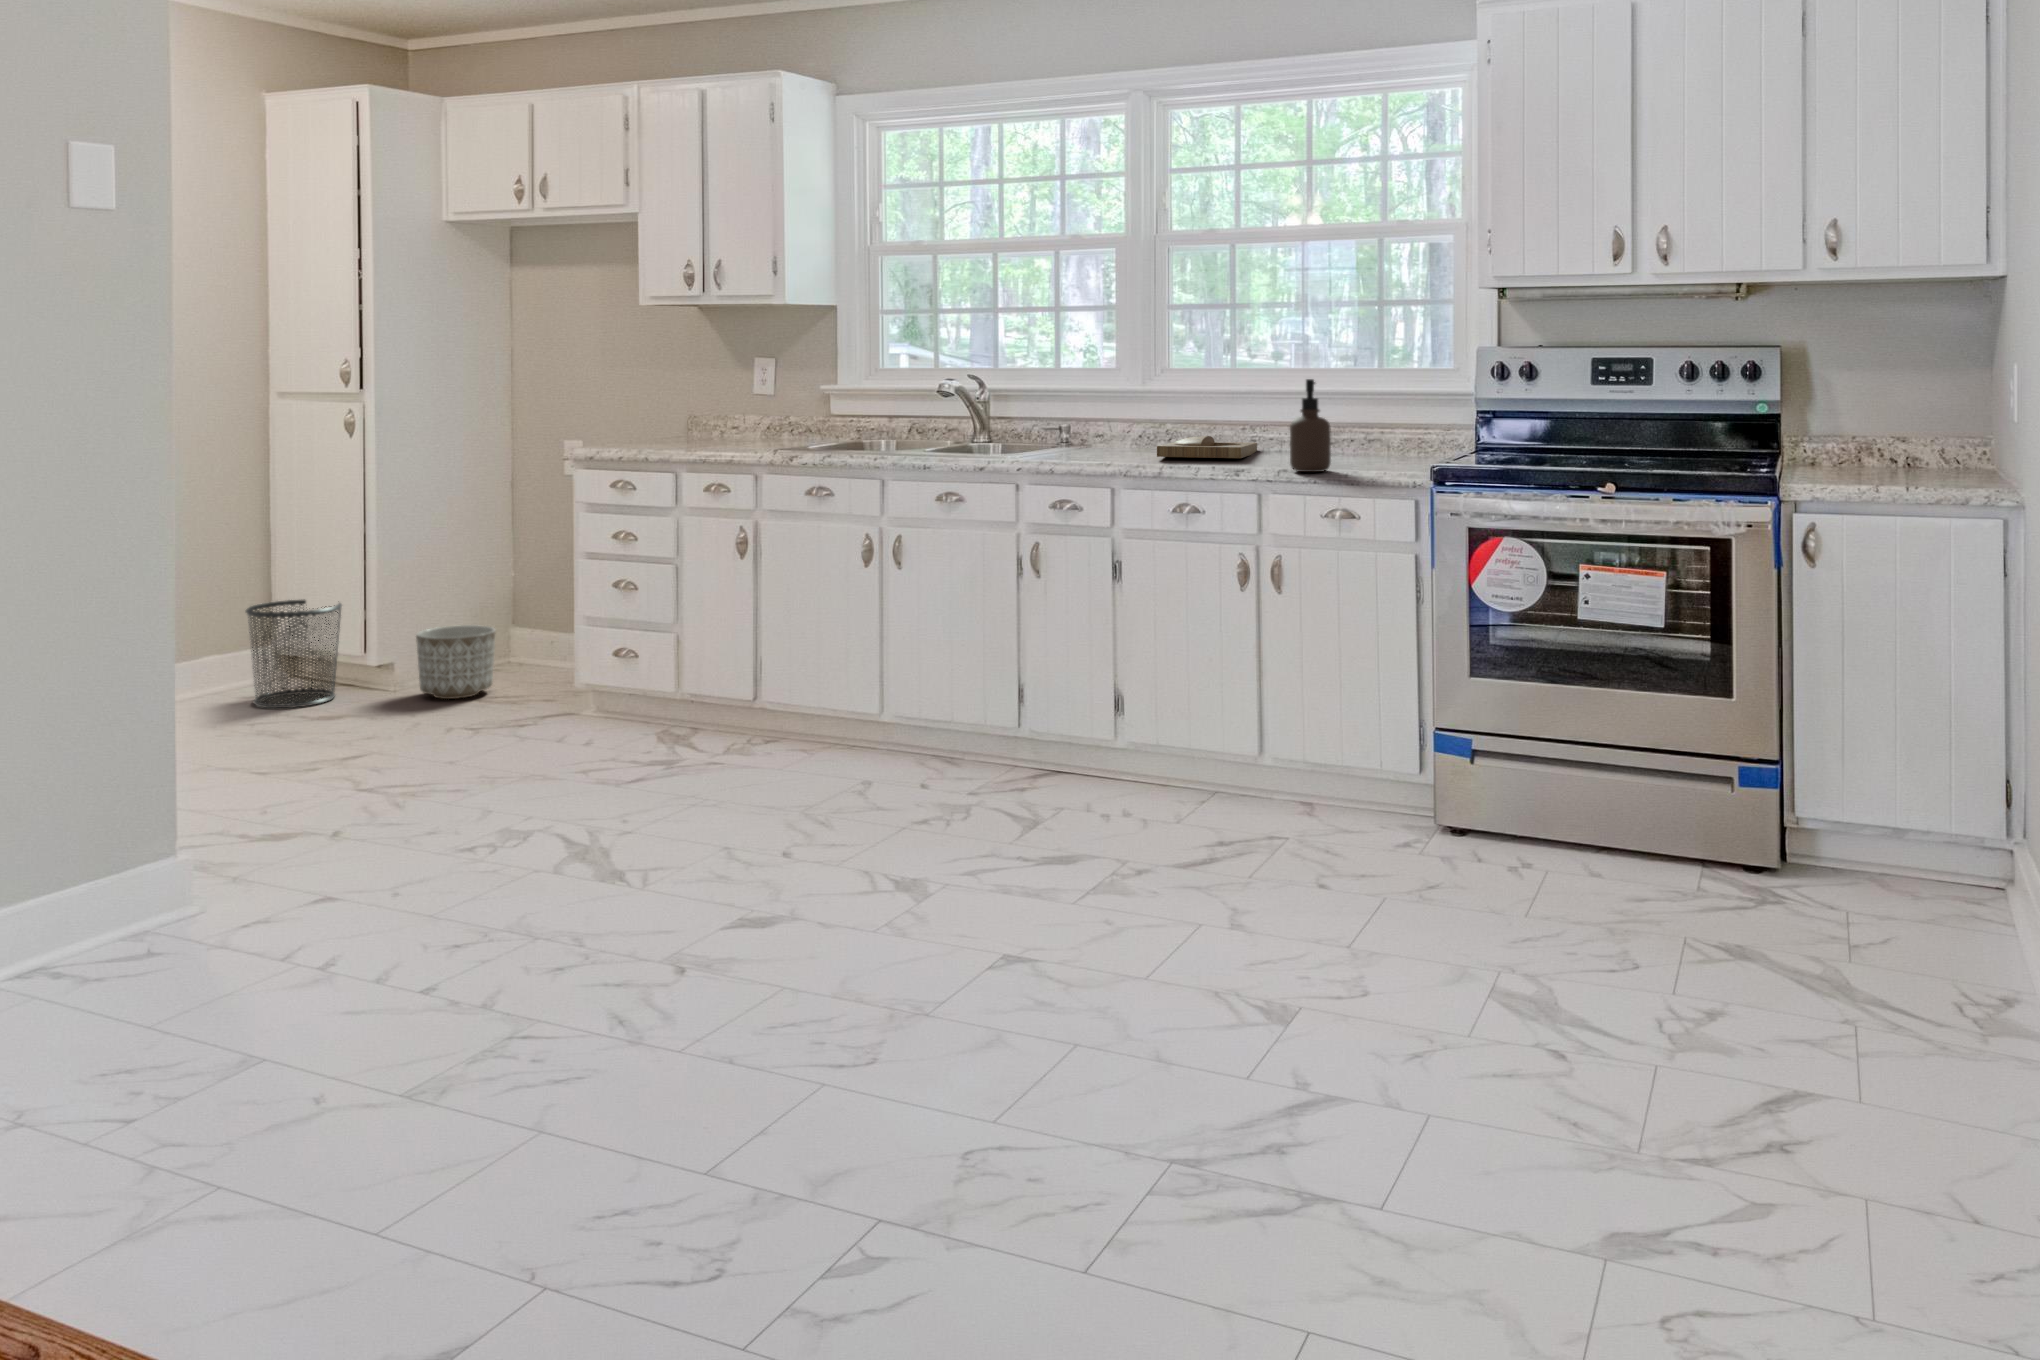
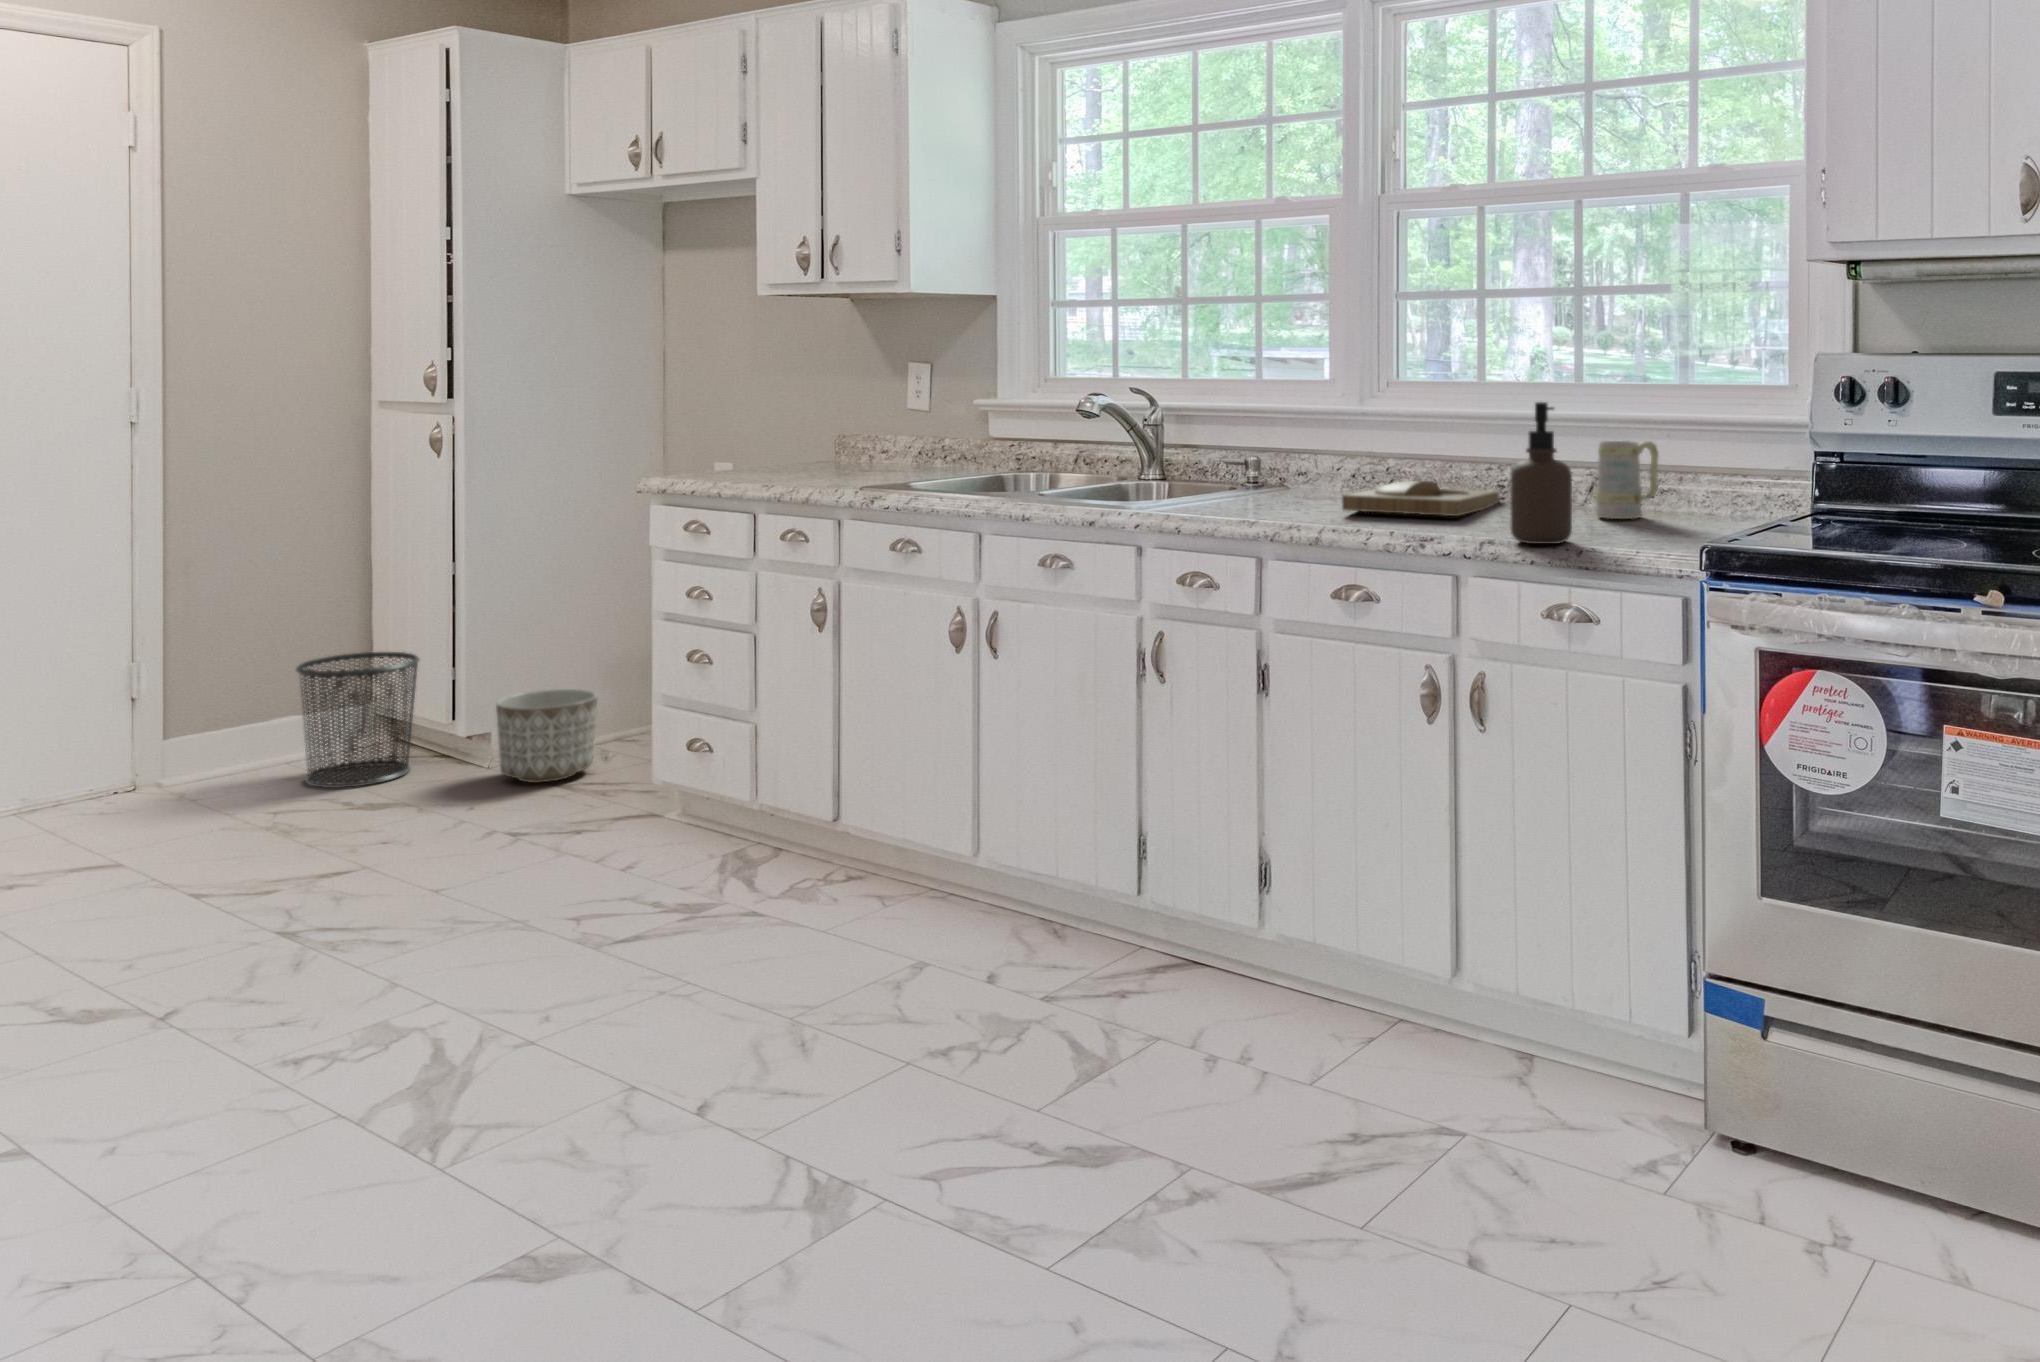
mug: none [1332,405,1376,458] -> present [1596,441,1659,519]

